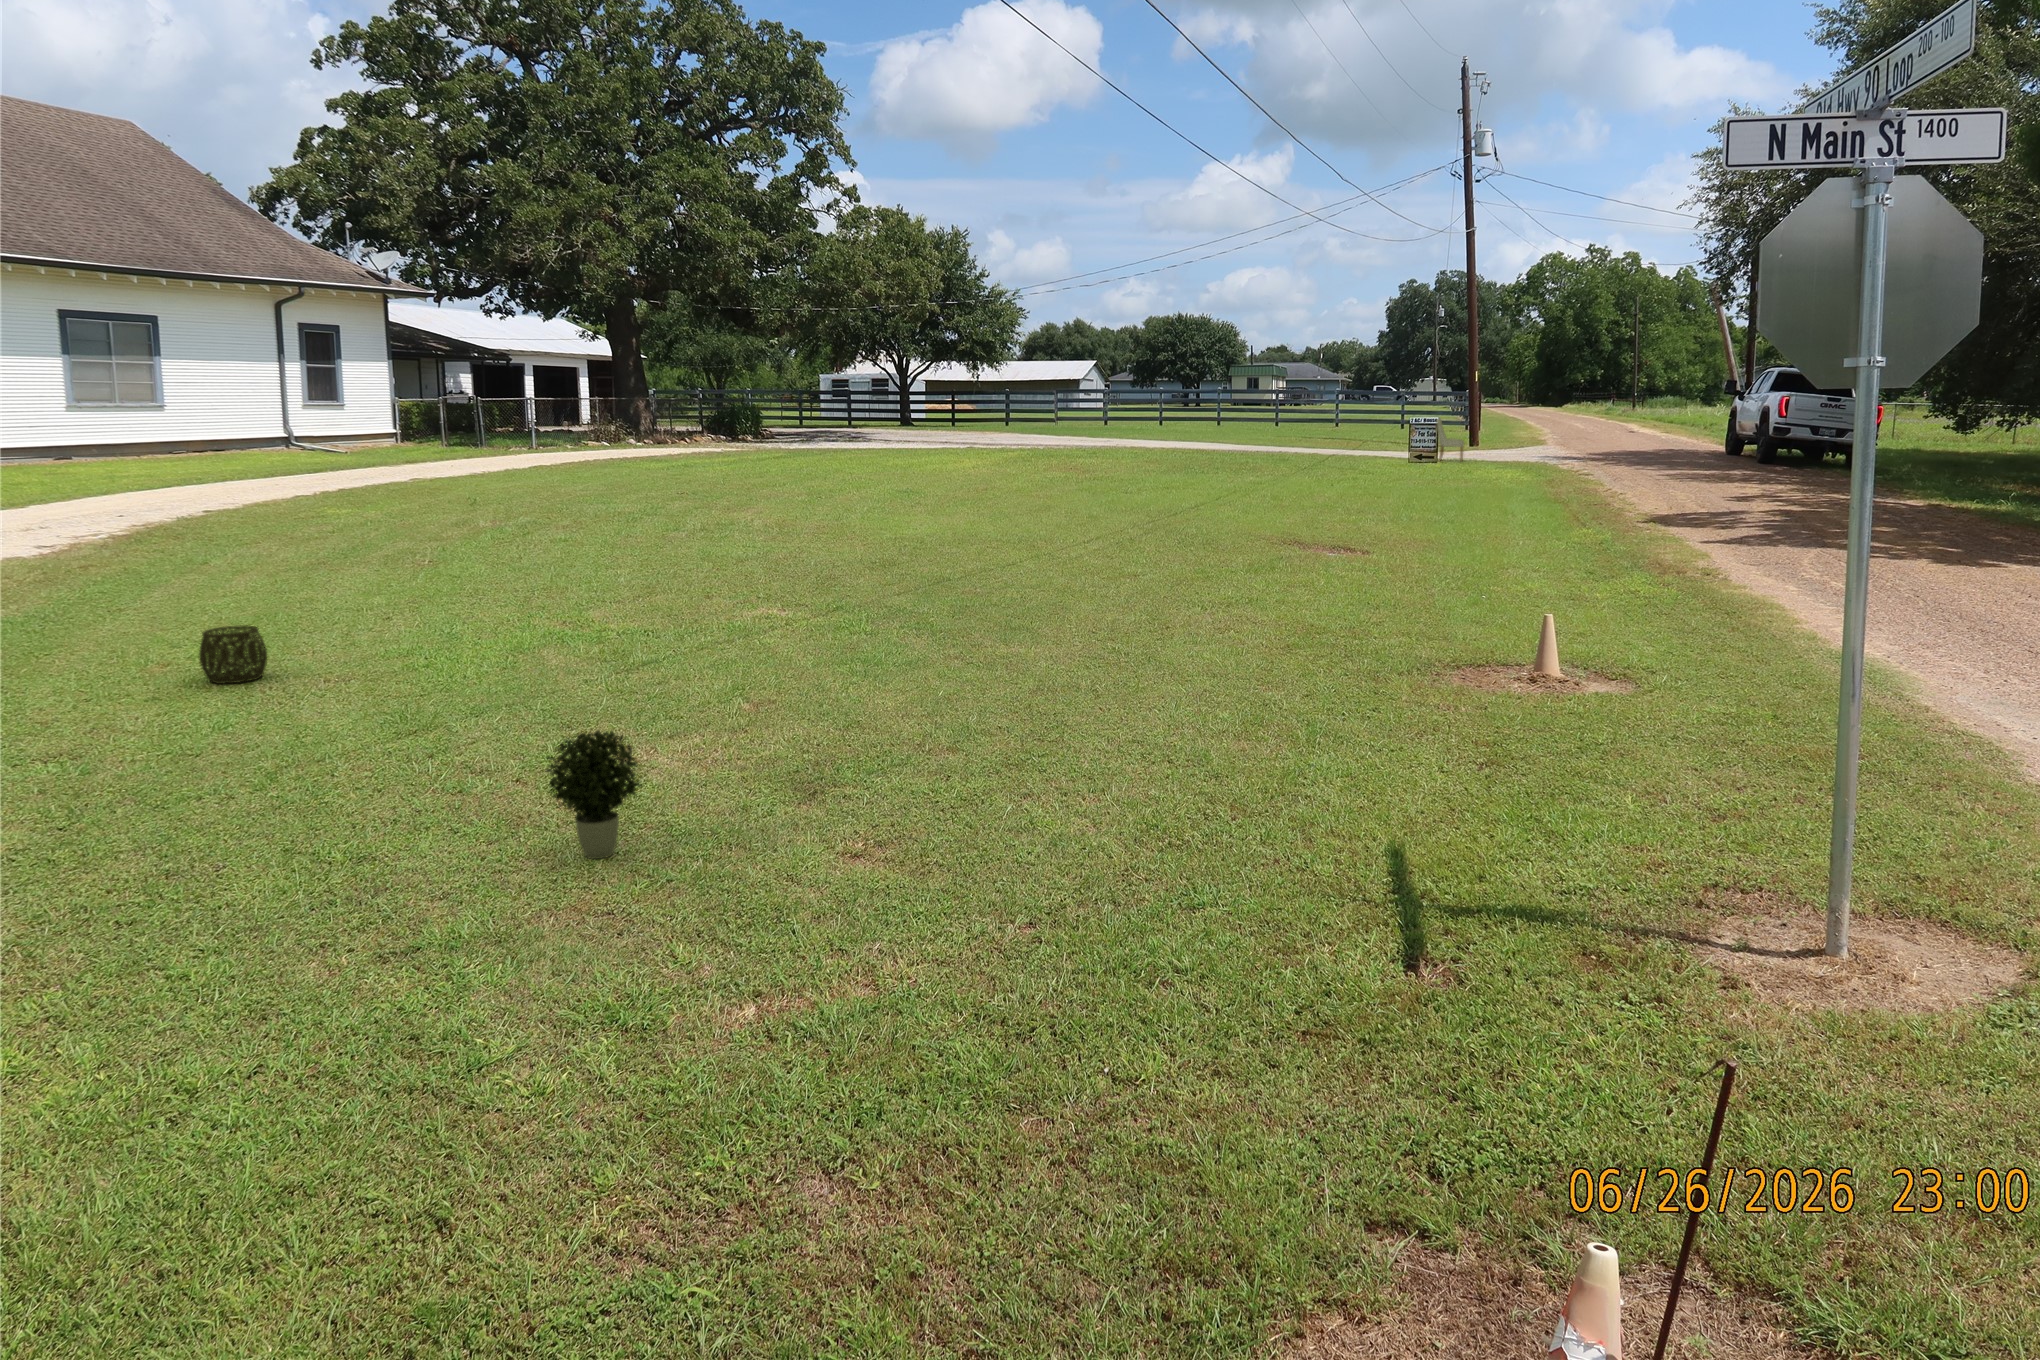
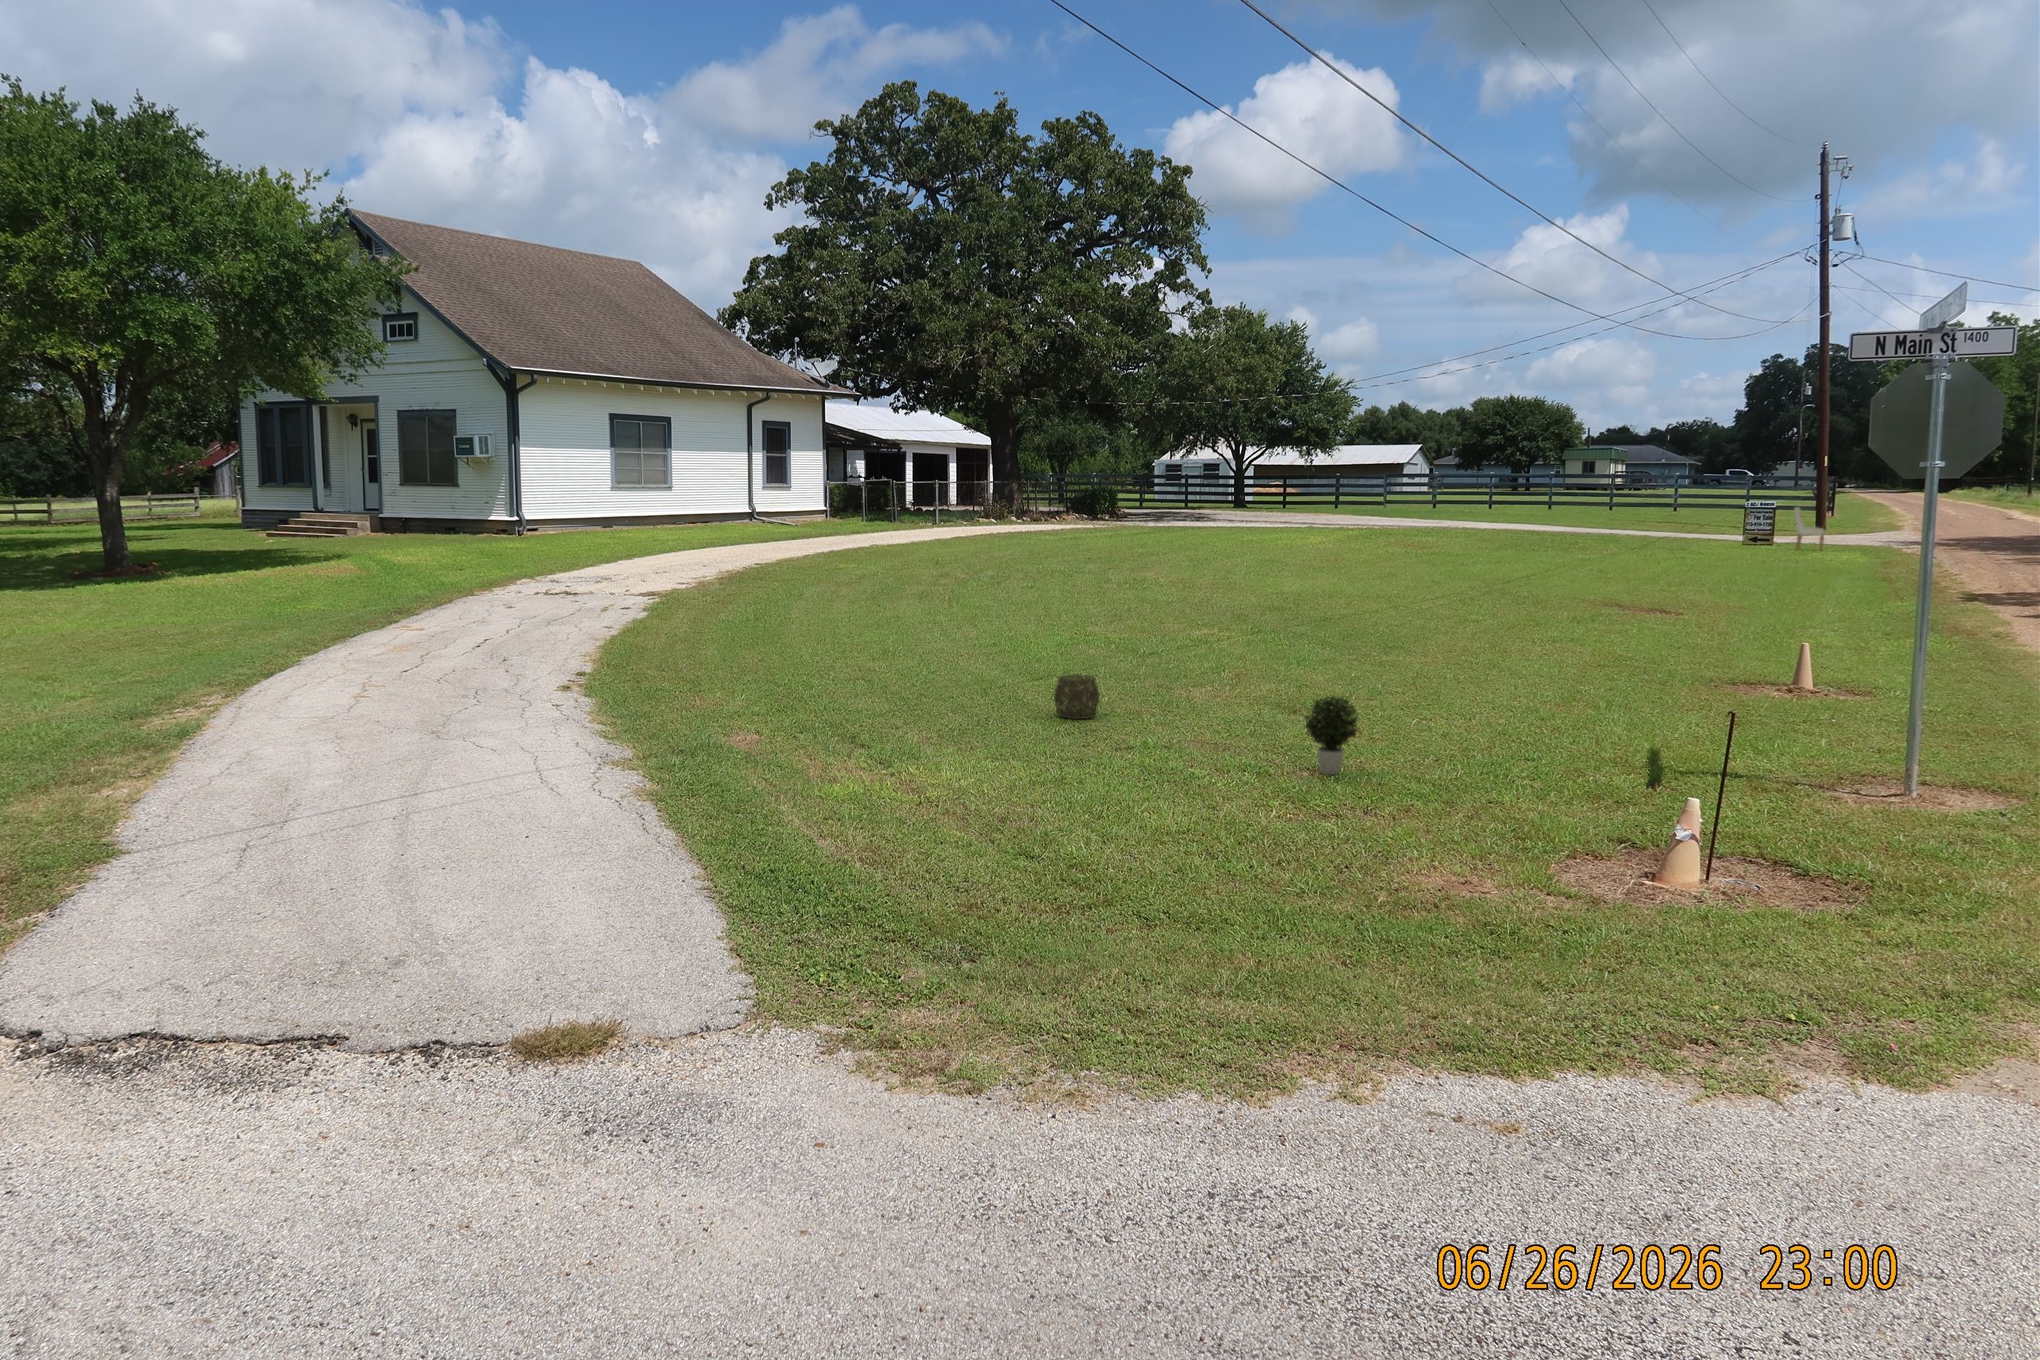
woven basket: present [199,625,267,684] -> present [1054,674,1099,719]
potted plant: present [545,730,642,859] -> present [1304,696,1359,775]

